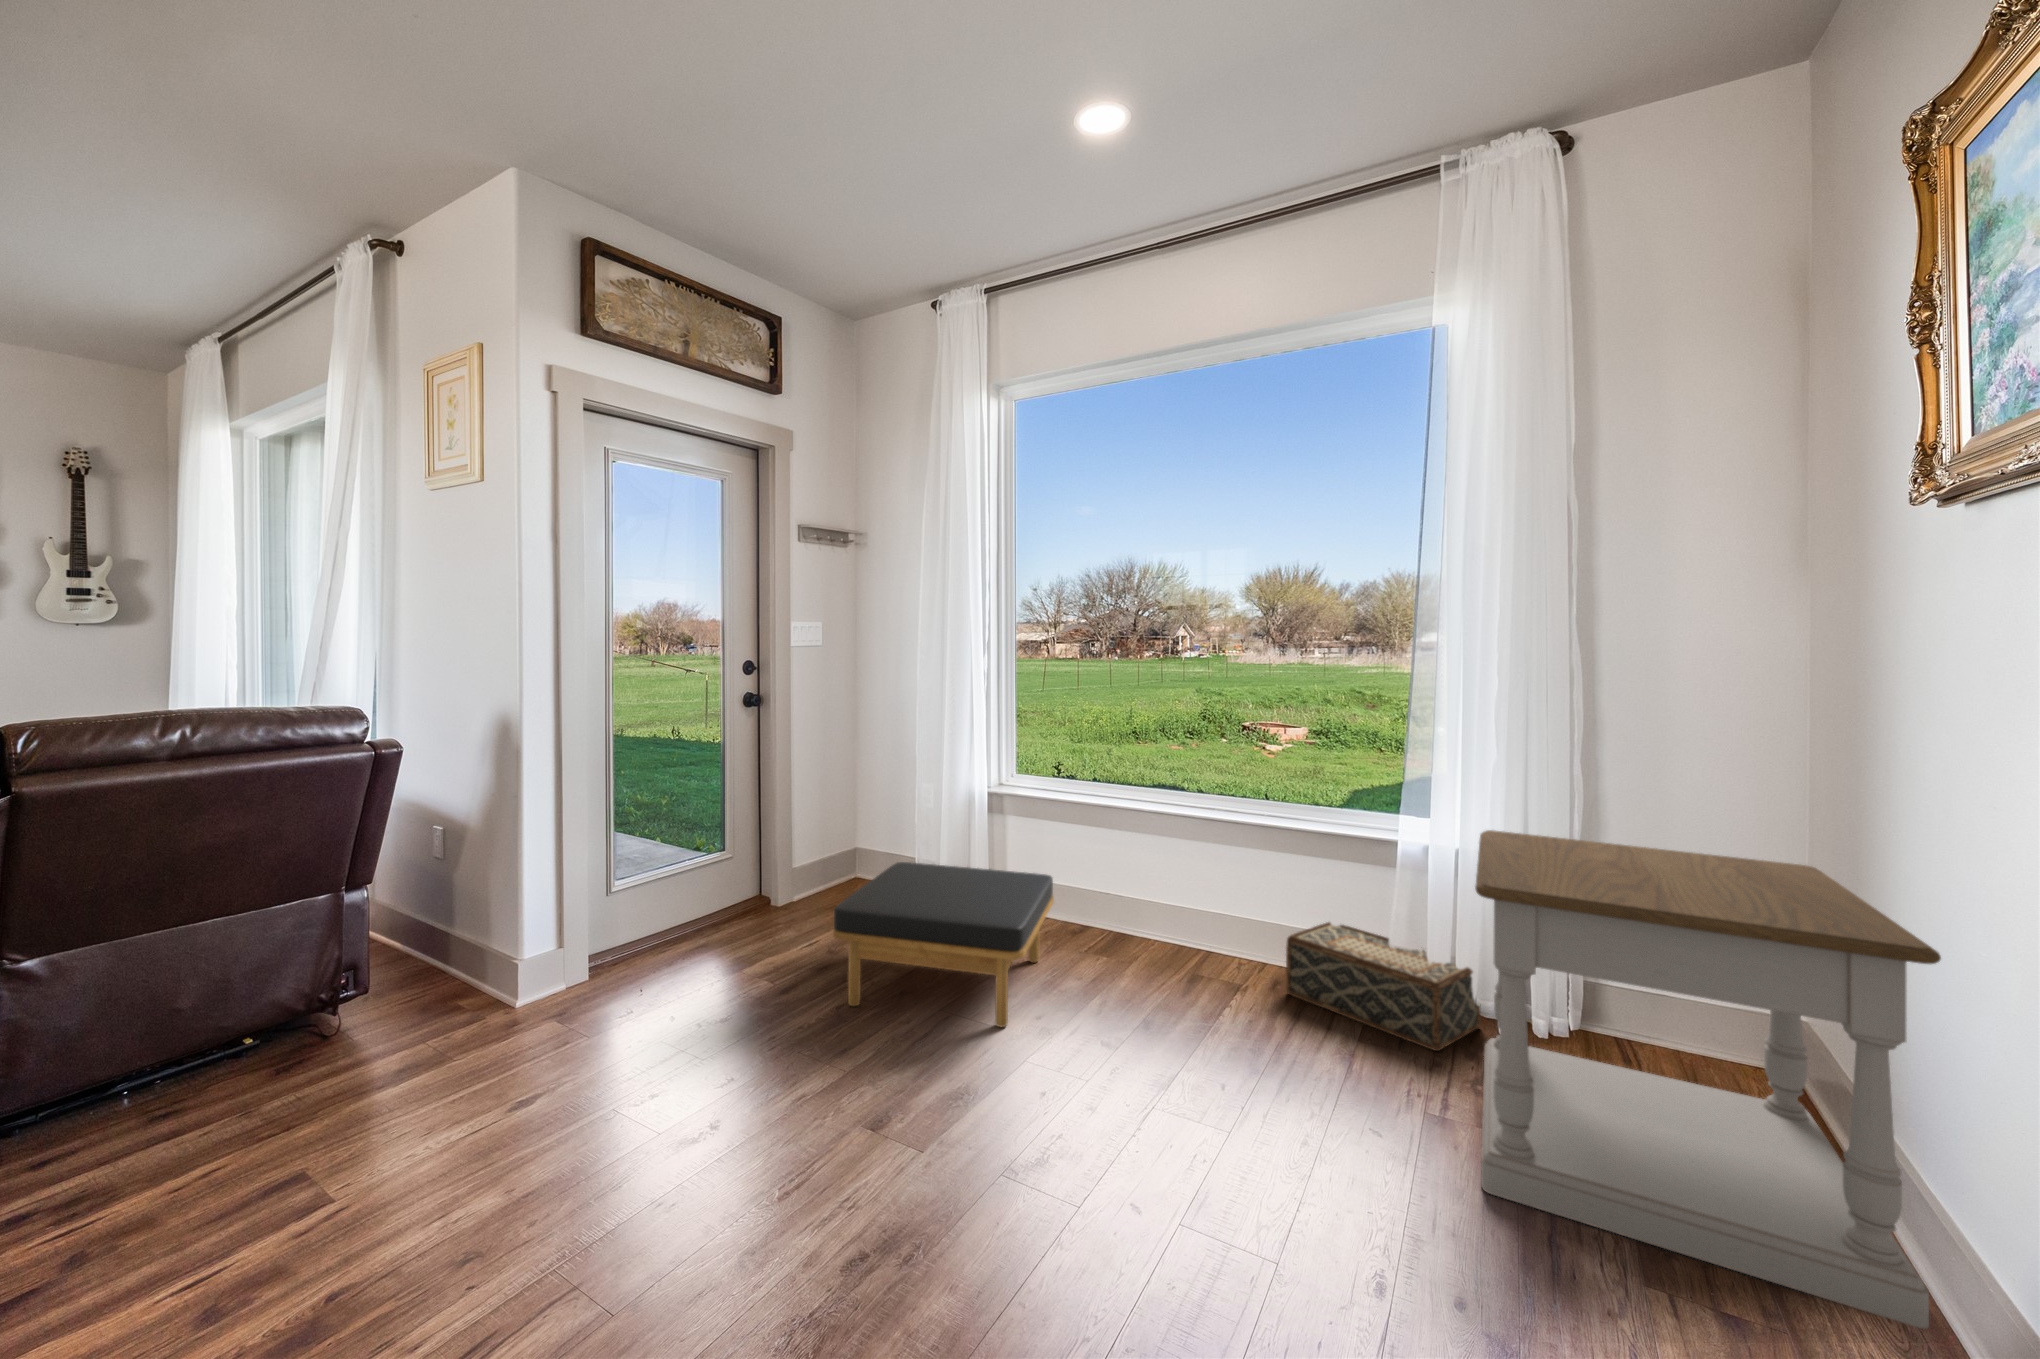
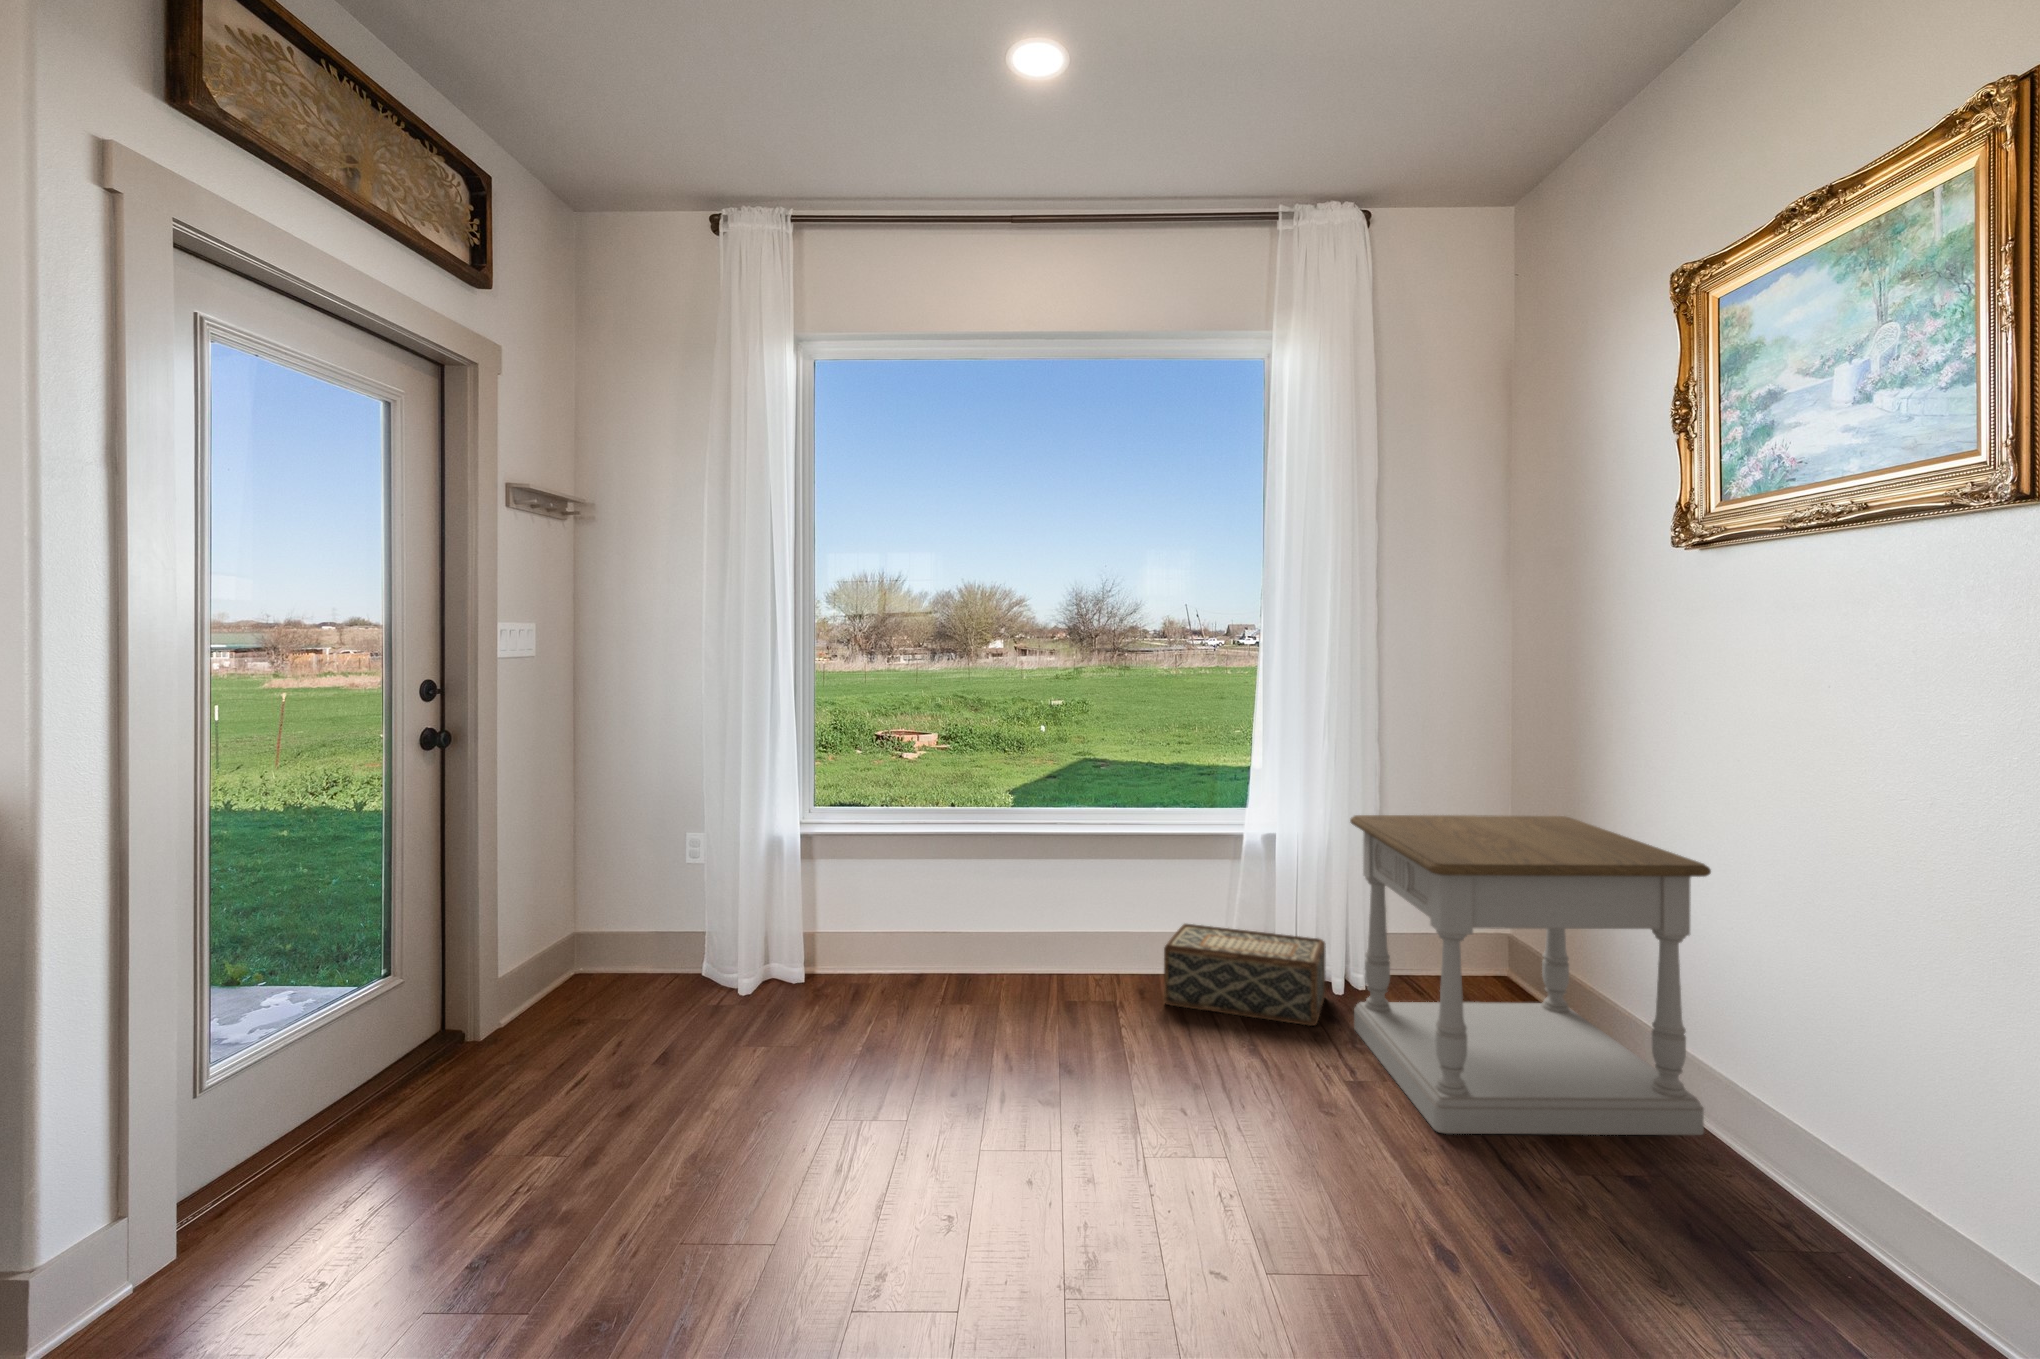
ottoman: present [833,862,1054,1027] -> none [701,925,961,1143]

